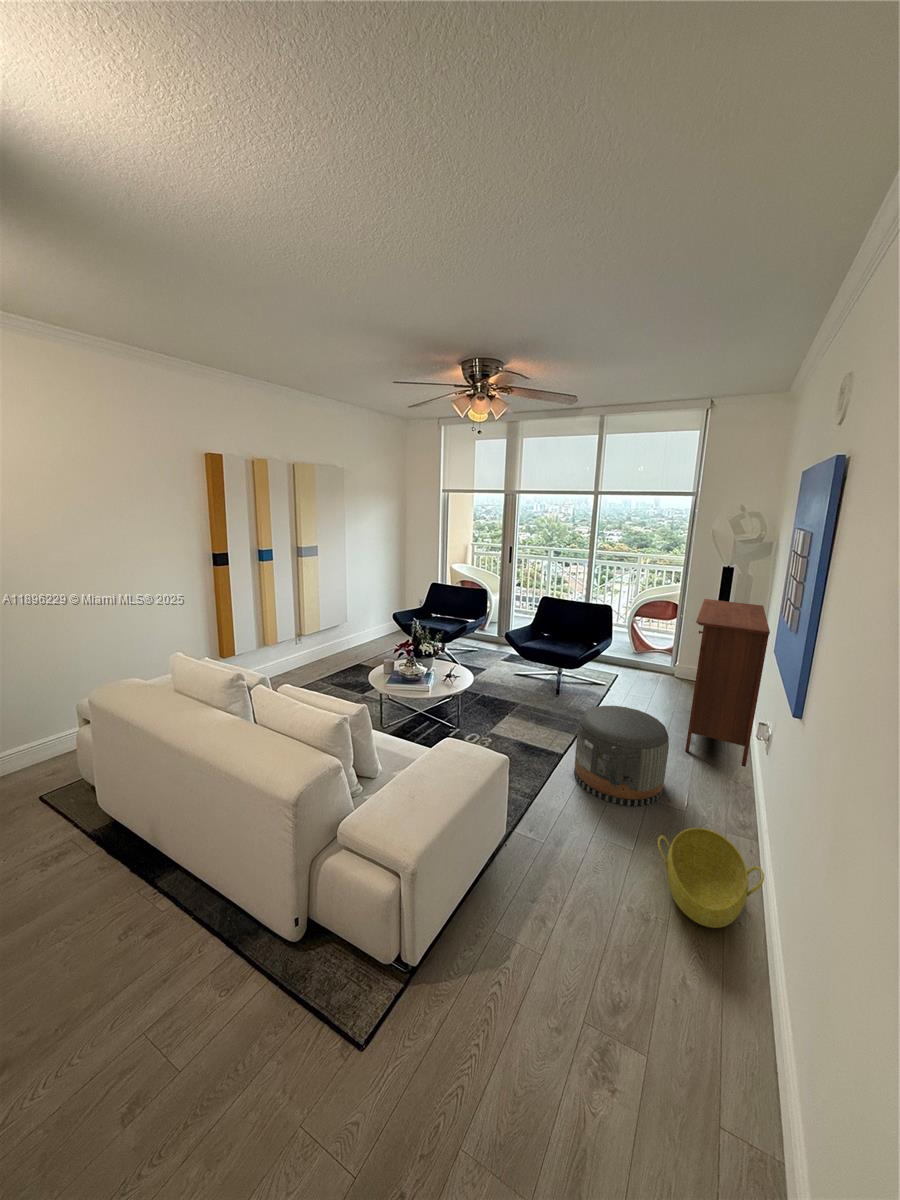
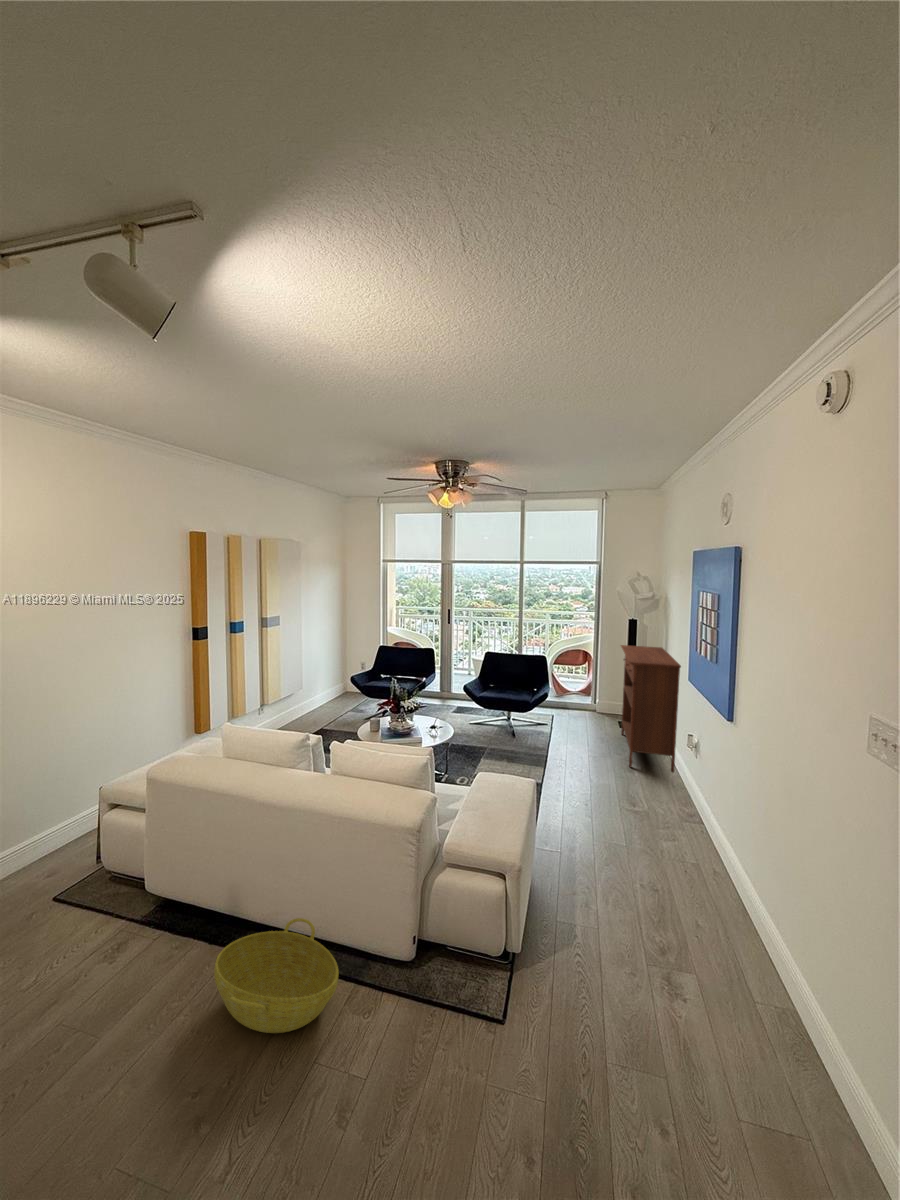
pouf: present [574,706,669,806] -> none [556,735,629,813]
basket: present [658,828,764,928] -> present [214,918,339,1033]

